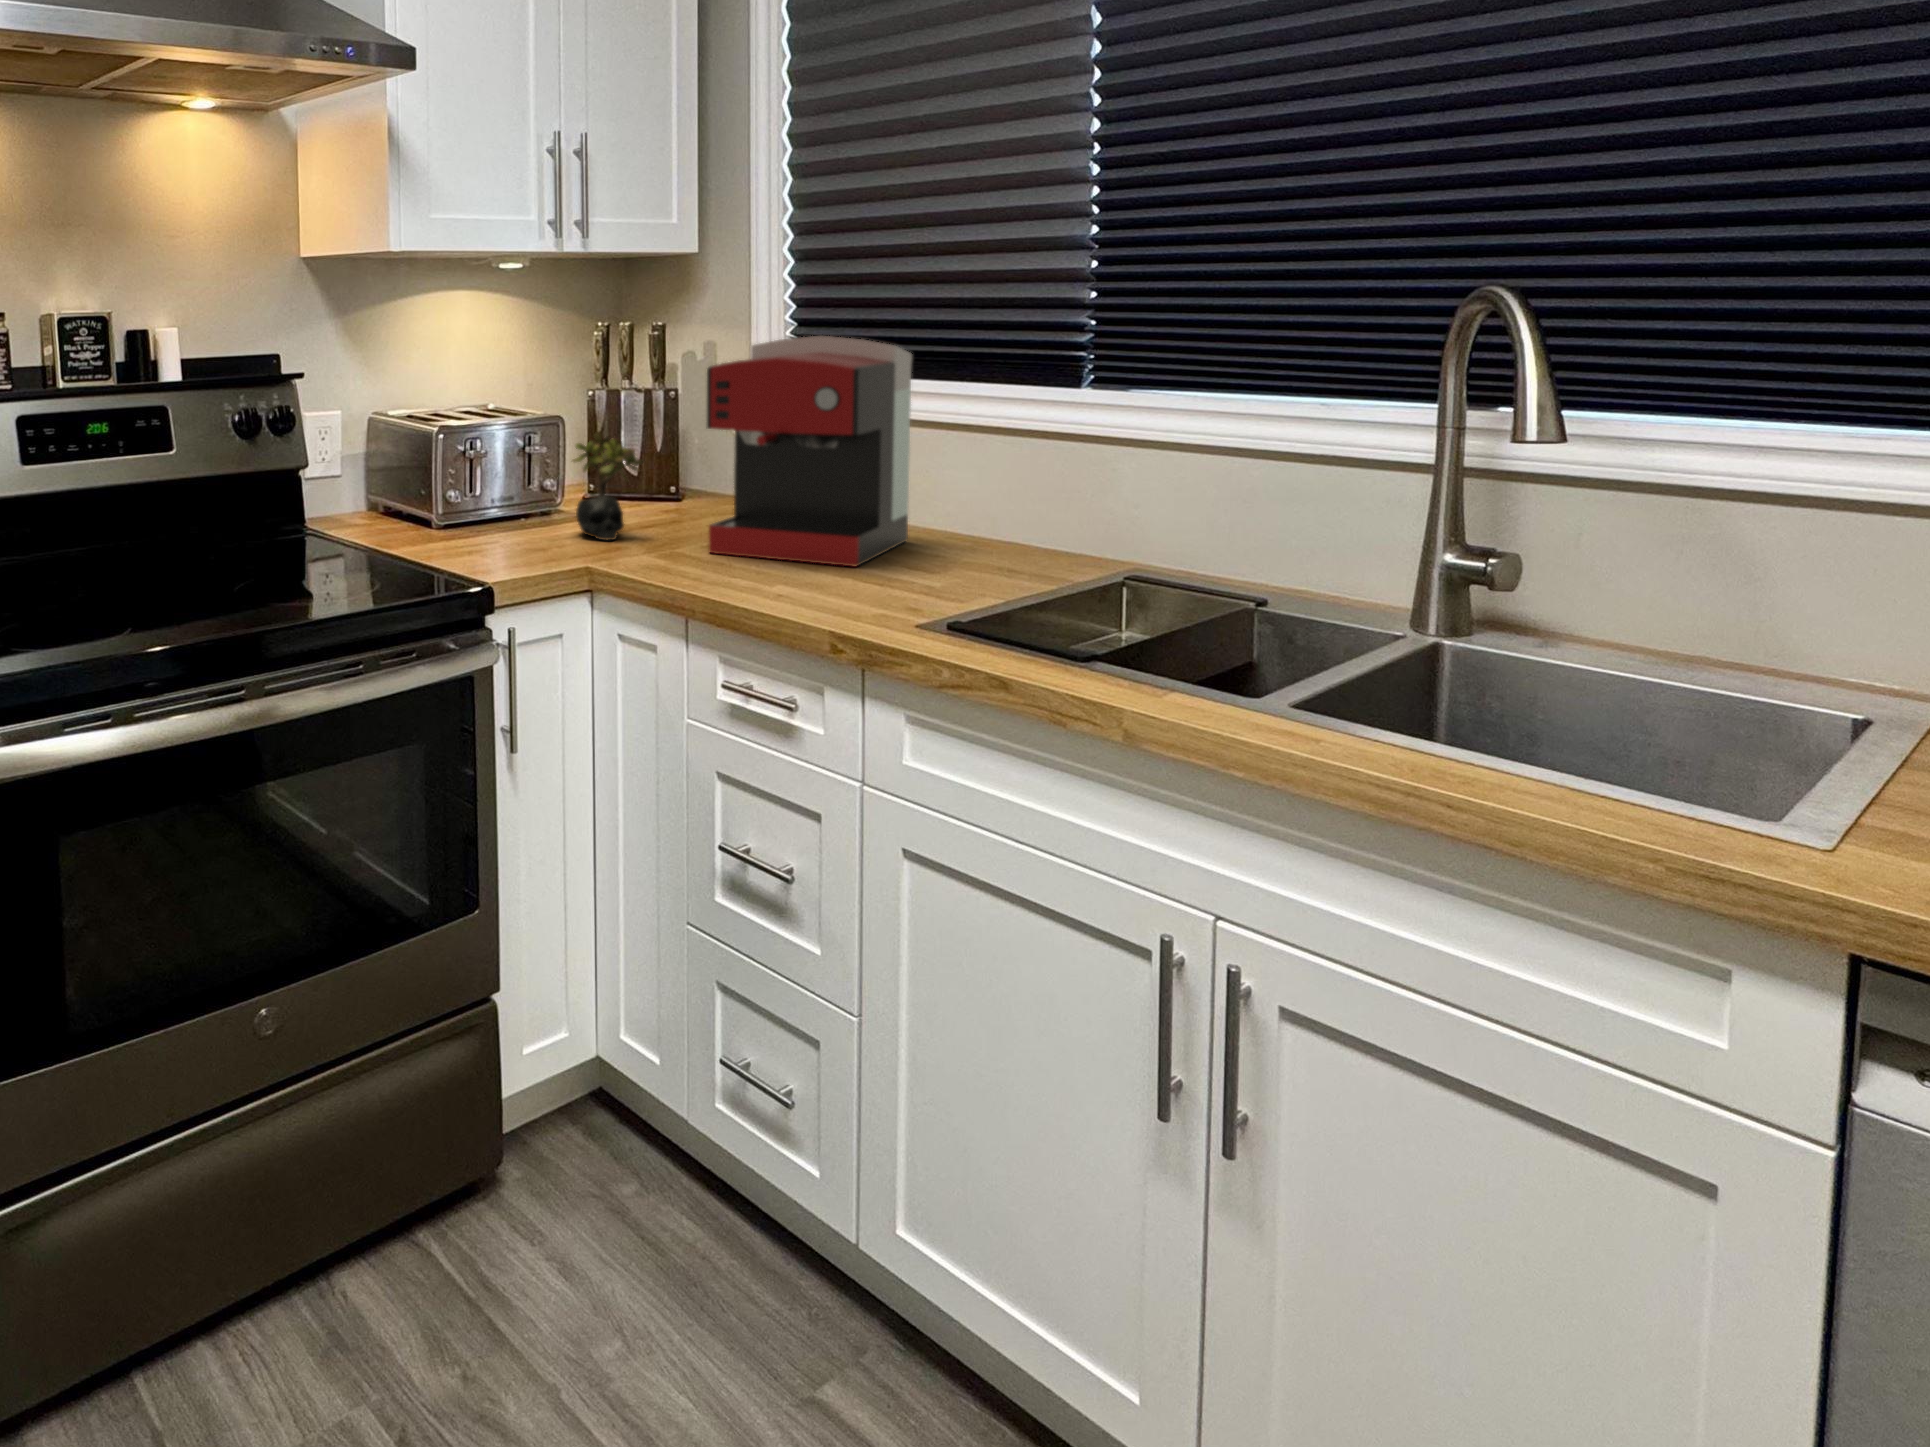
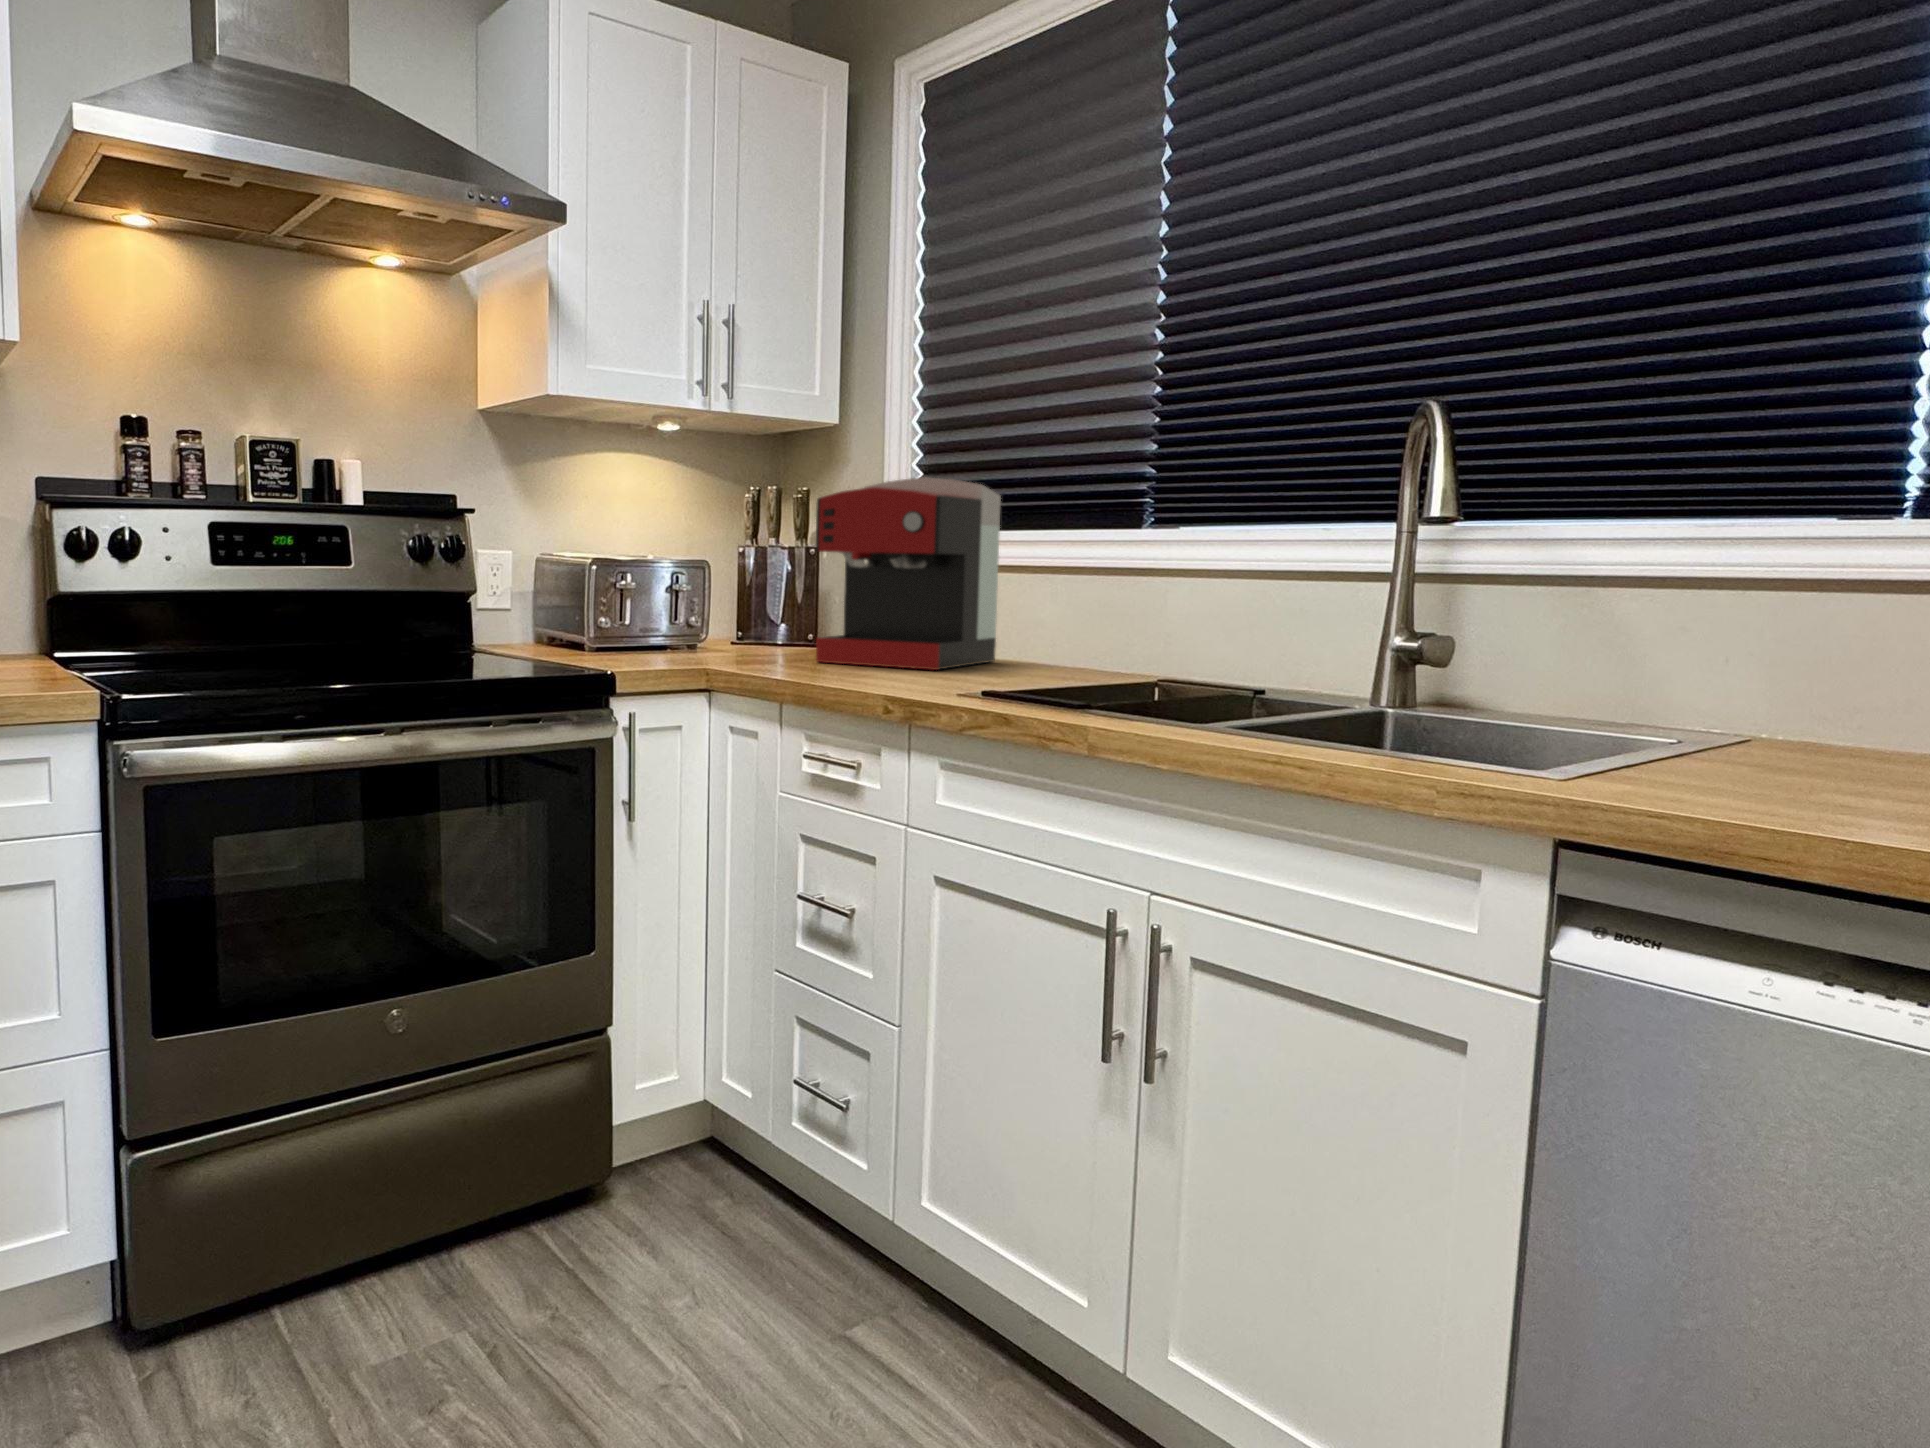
succulent plant: present [573,432,644,541] -> none [704,562,769,655]

